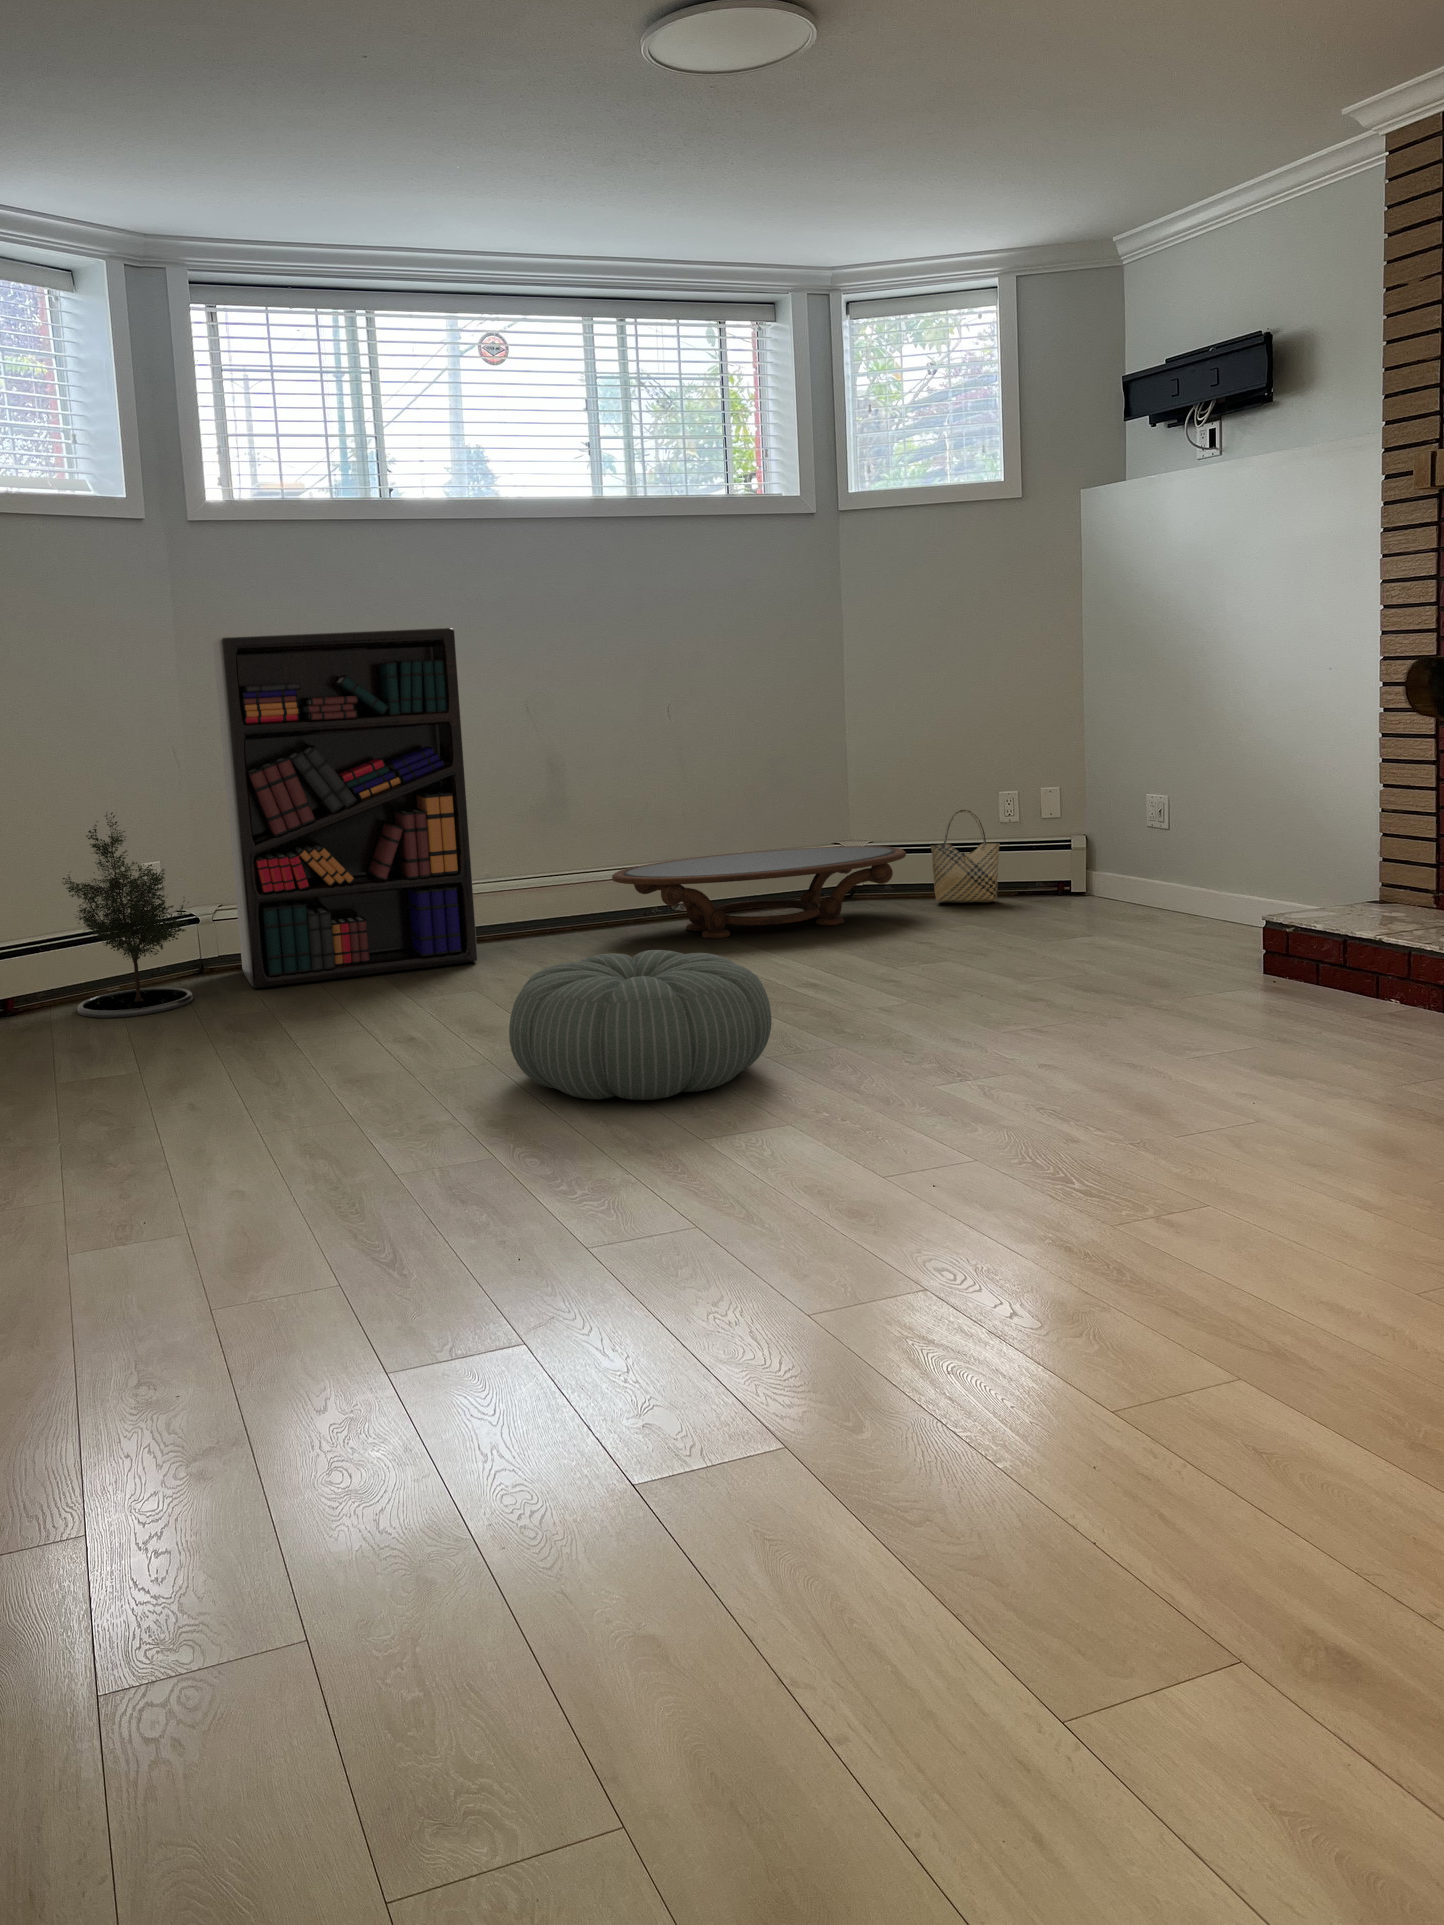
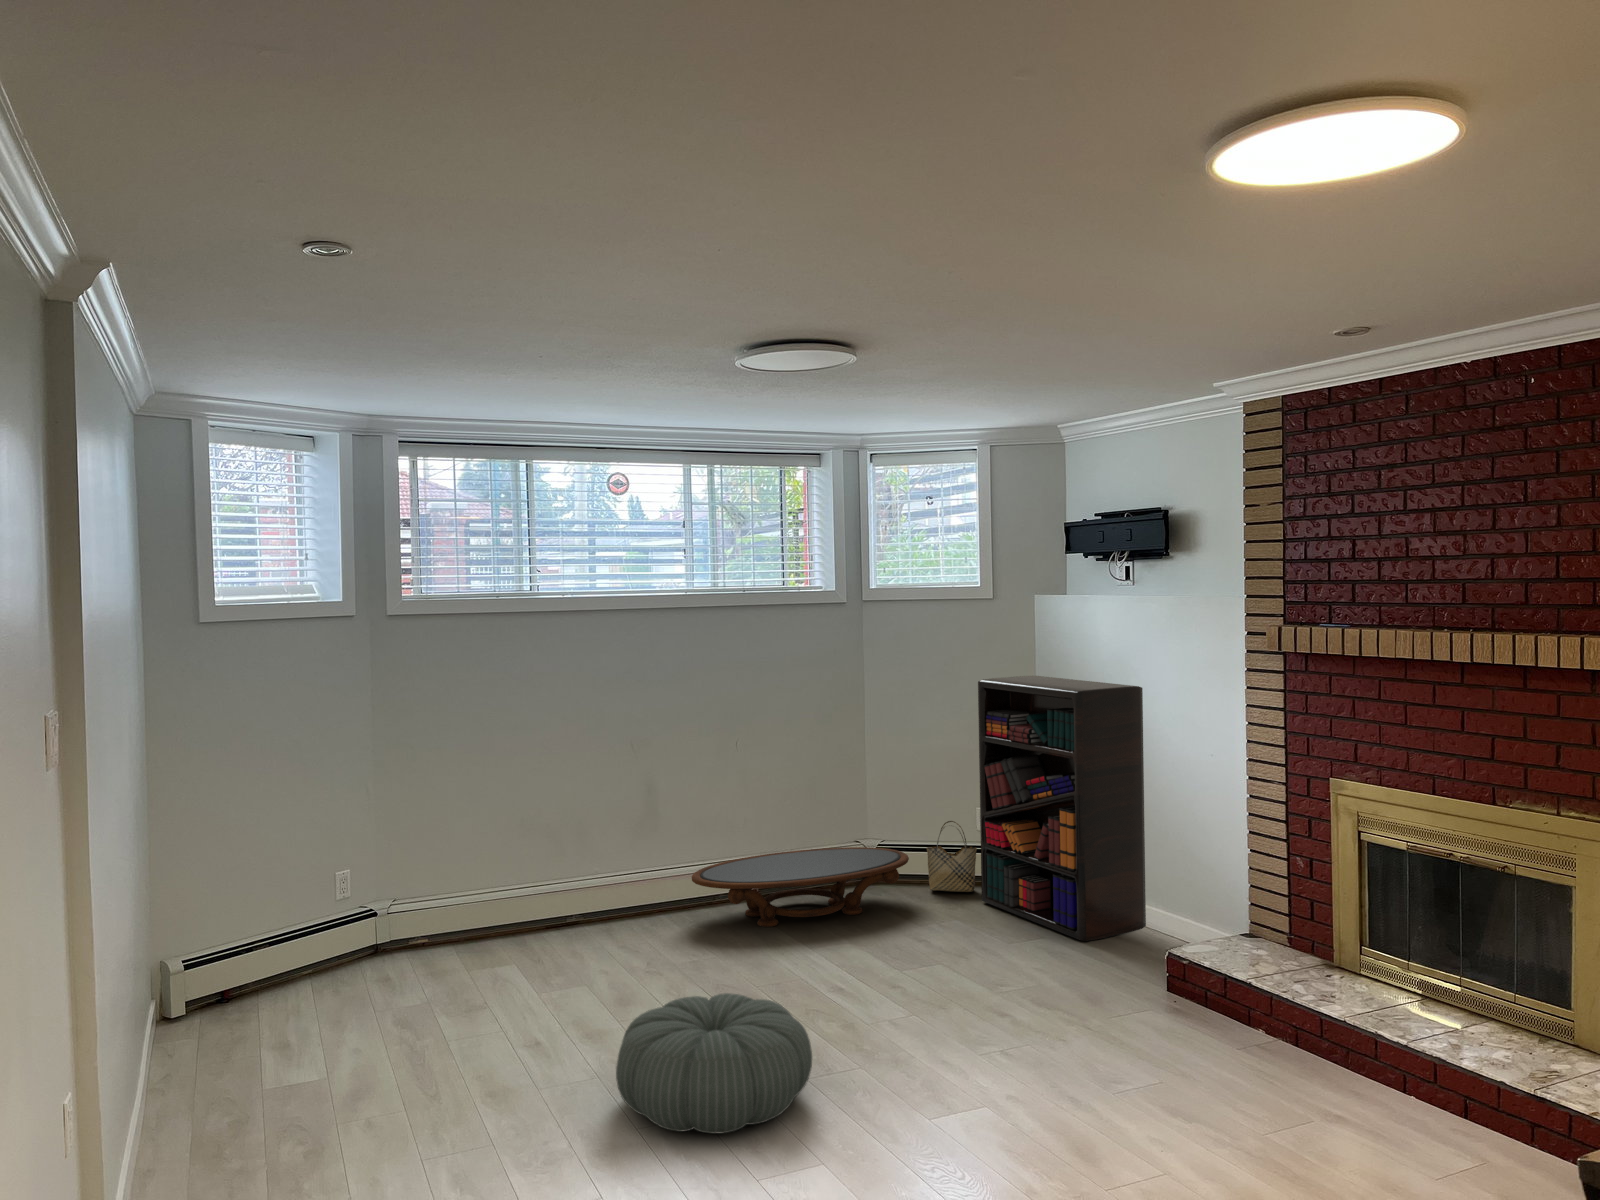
bookshelf: present [213,628,478,988] -> present [978,676,1146,941]
potted tree: present [62,812,193,1018] -> none [274,846,372,1008]

